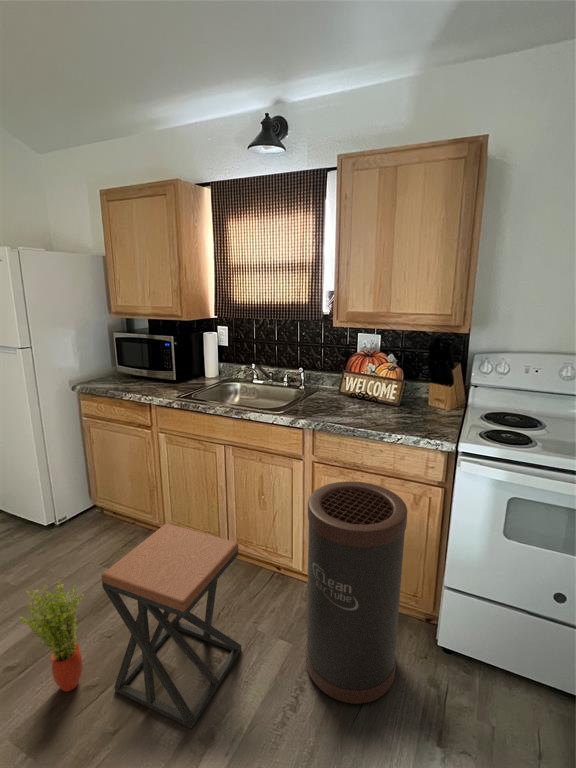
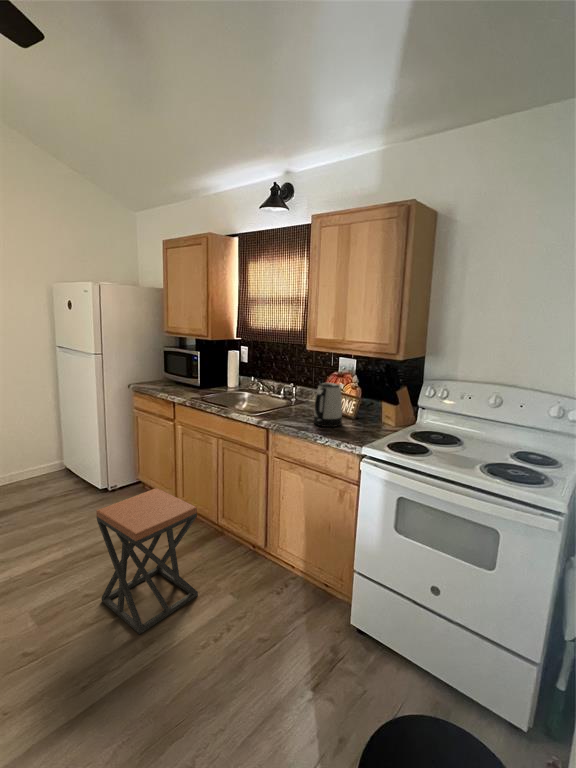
kettle: none [360,366,395,419] -> present [314,383,342,427]
trash can: present [306,481,407,704] -> none [237,471,315,650]
potted plant: present [20,581,84,691] -> none [44,511,88,595]

